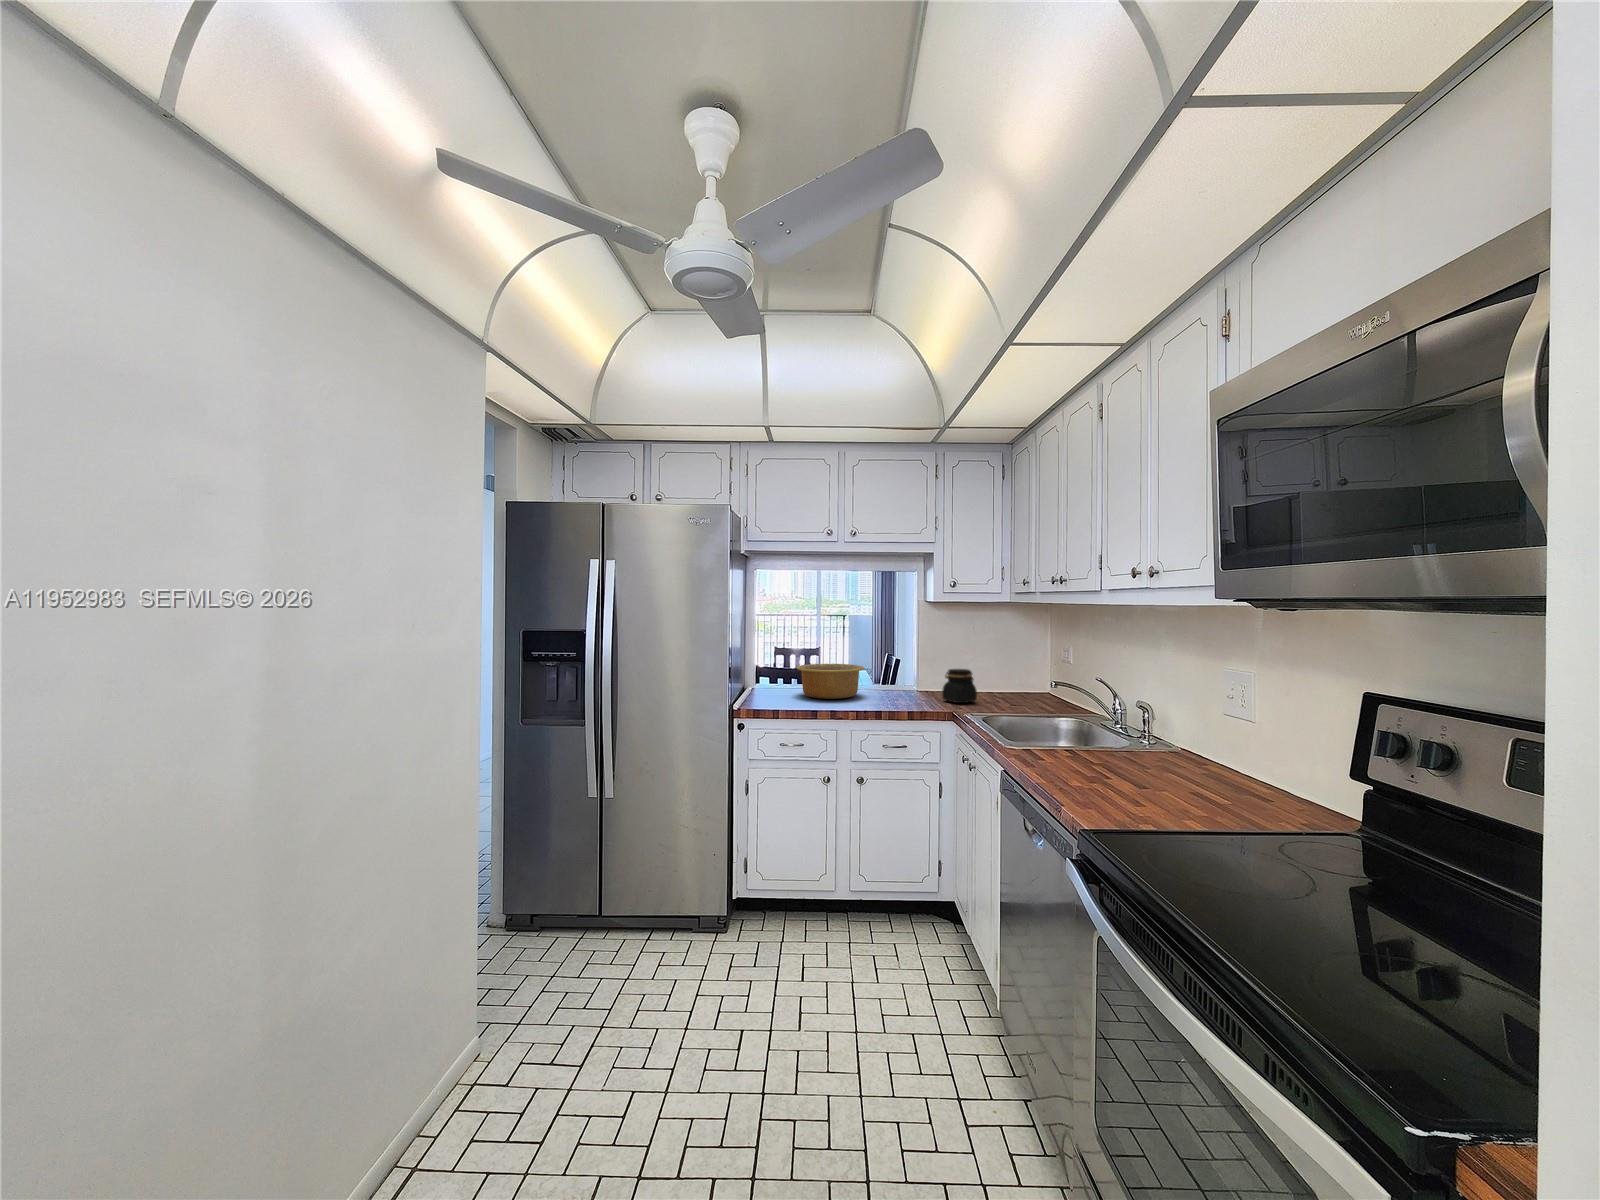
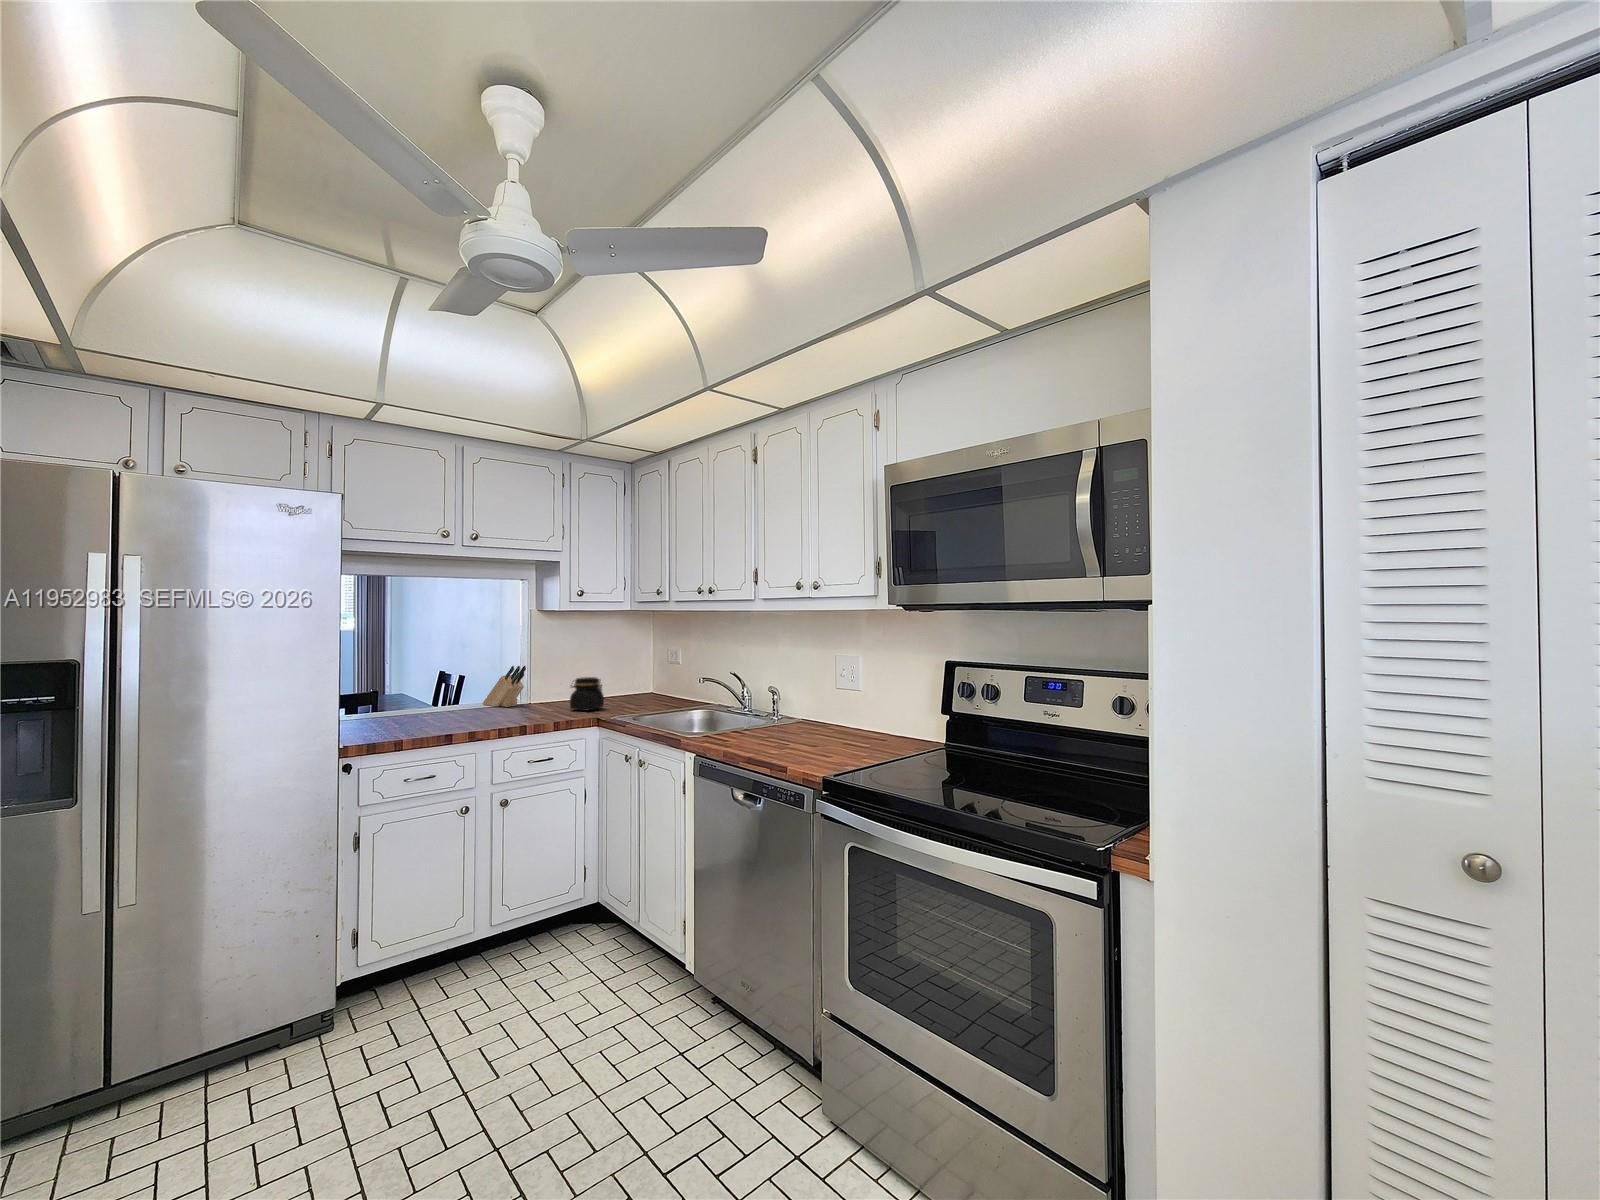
knife block: none [879,652,910,691] -> present [482,666,526,707]
bowl: present [797,664,864,699] -> none [398,682,483,722]

